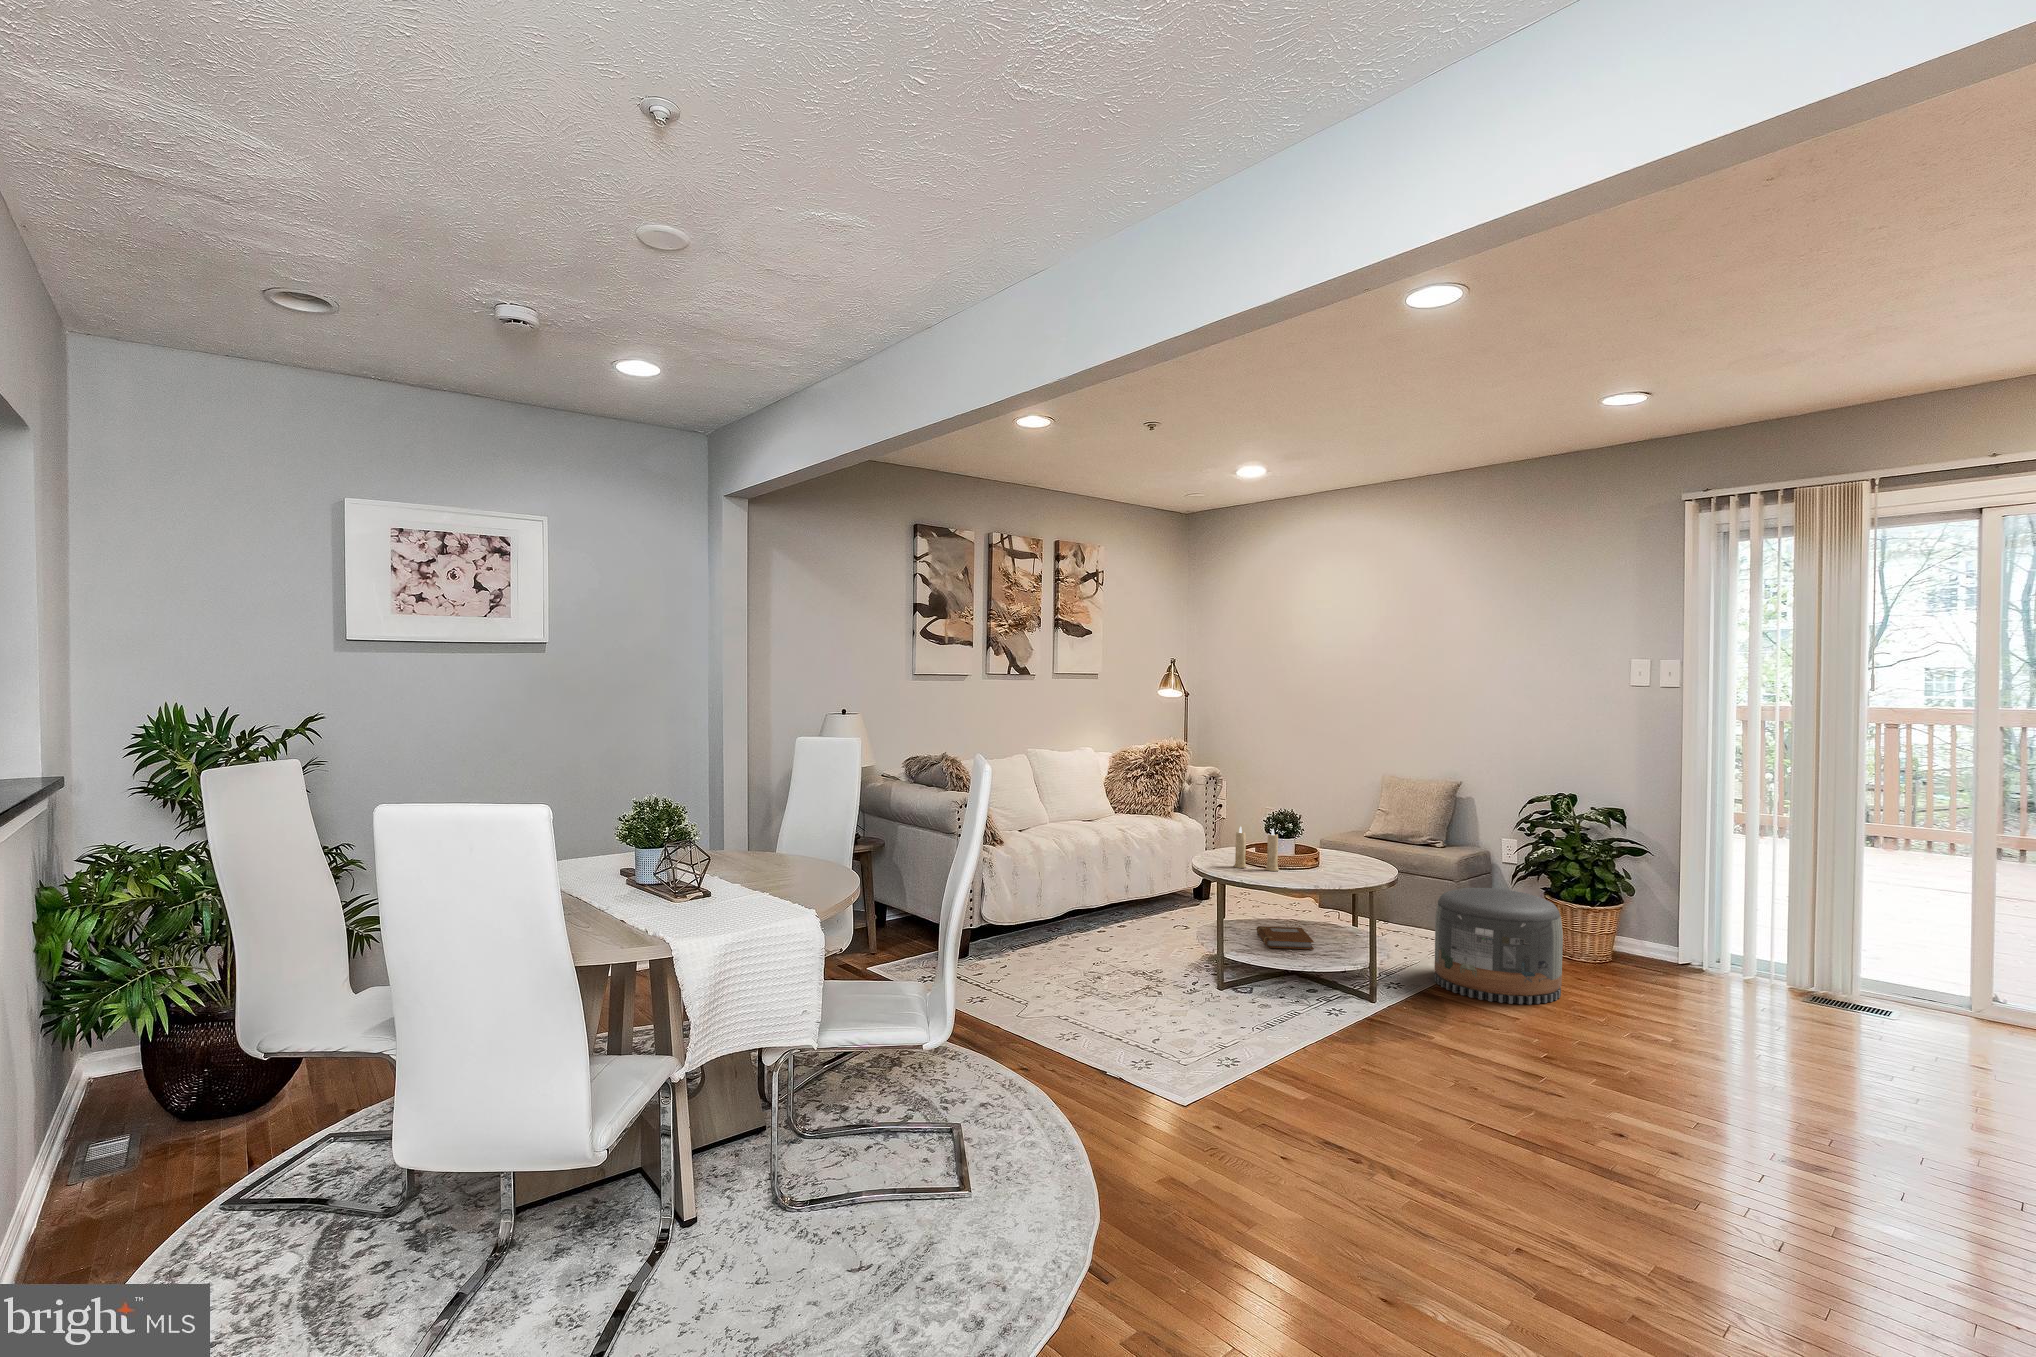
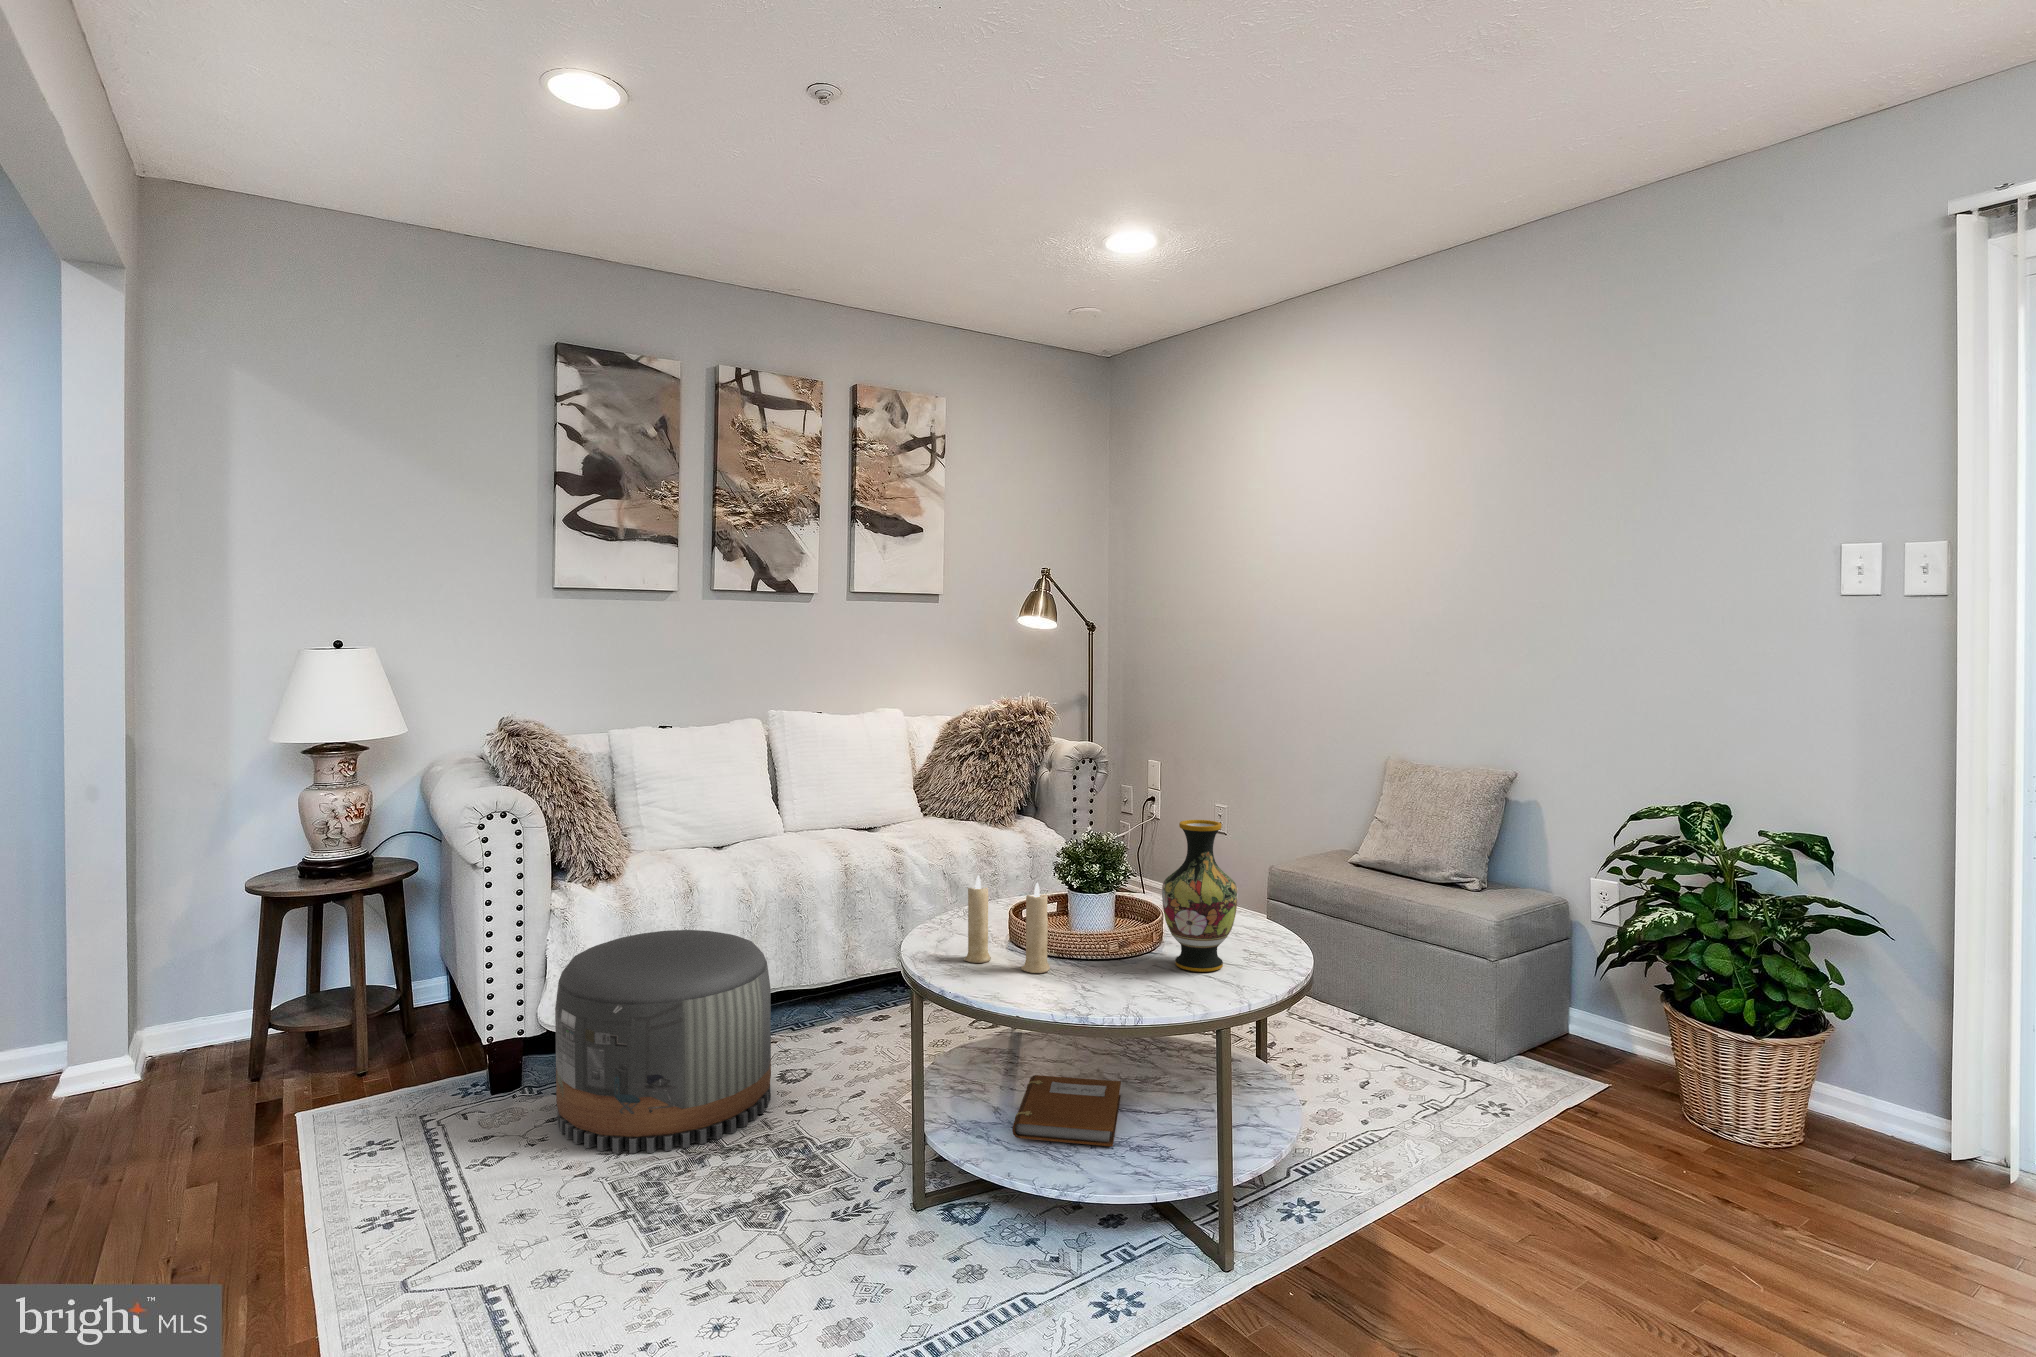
vase: none [1327,800,1364,870] -> present [1162,820,1238,972]
pouf: present [1434,888,1563,1004] -> present [555,930,771,1153]

